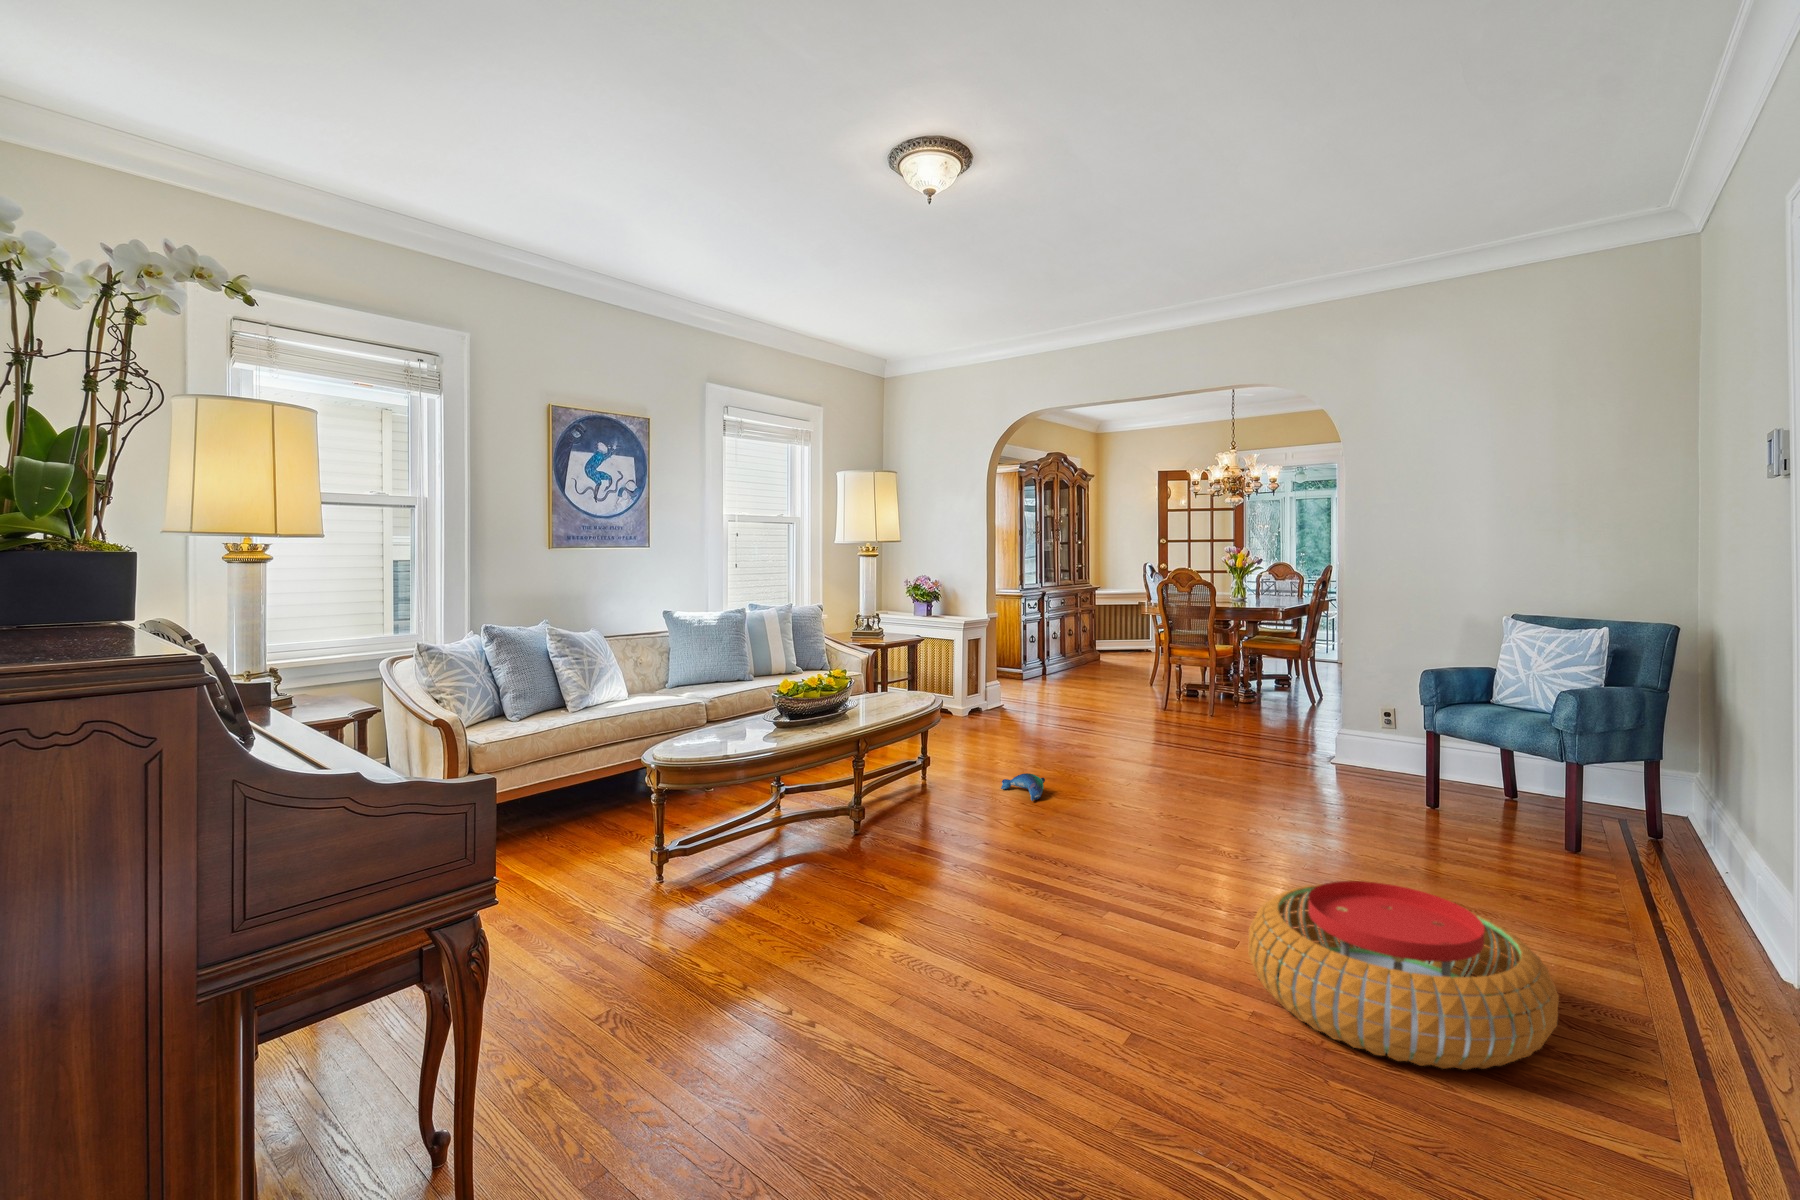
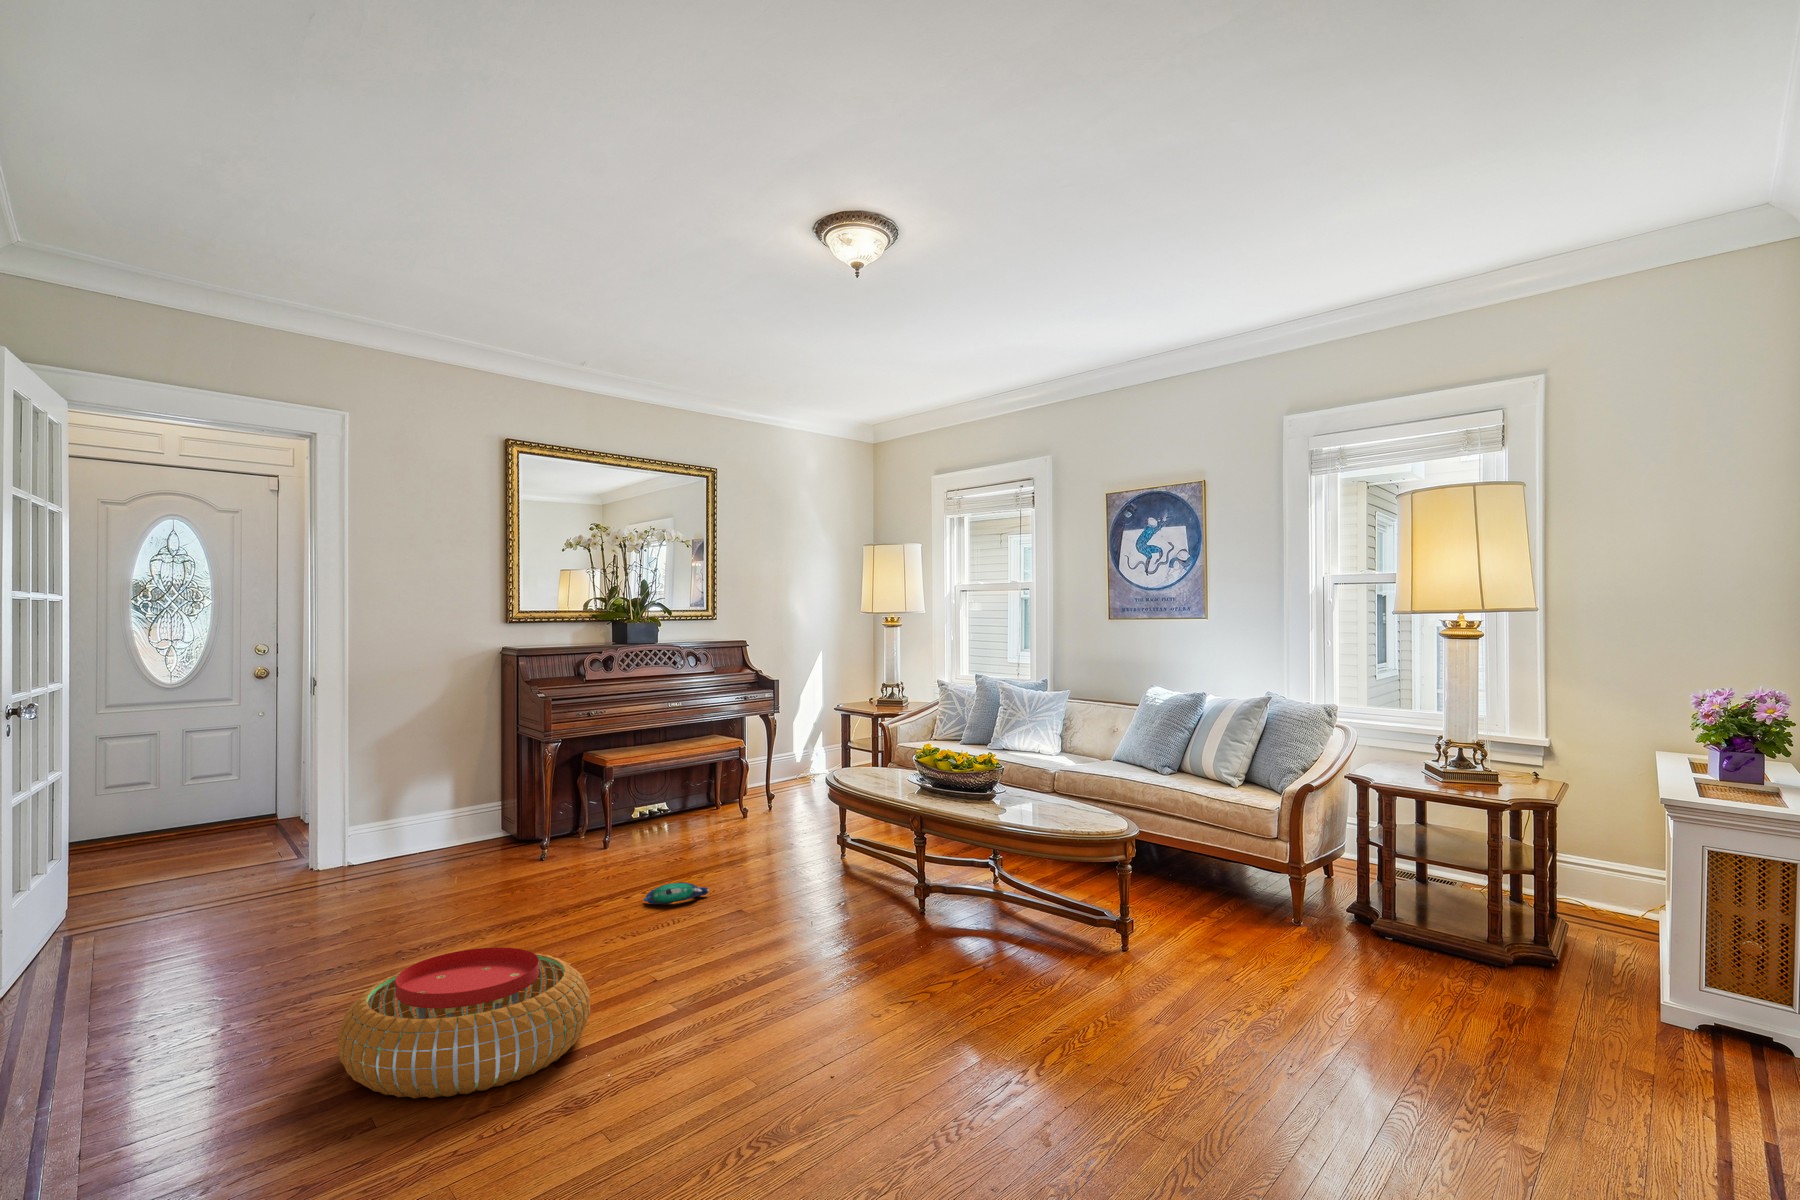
plush toy: present [1001,773,1045,801] -> present [643,883,709,905]

